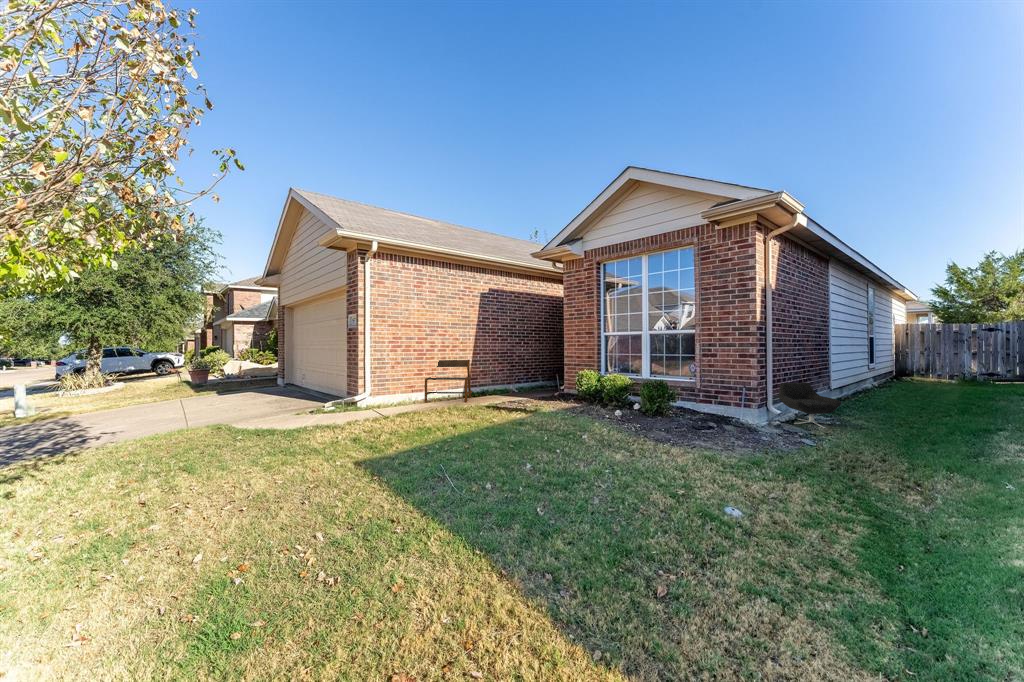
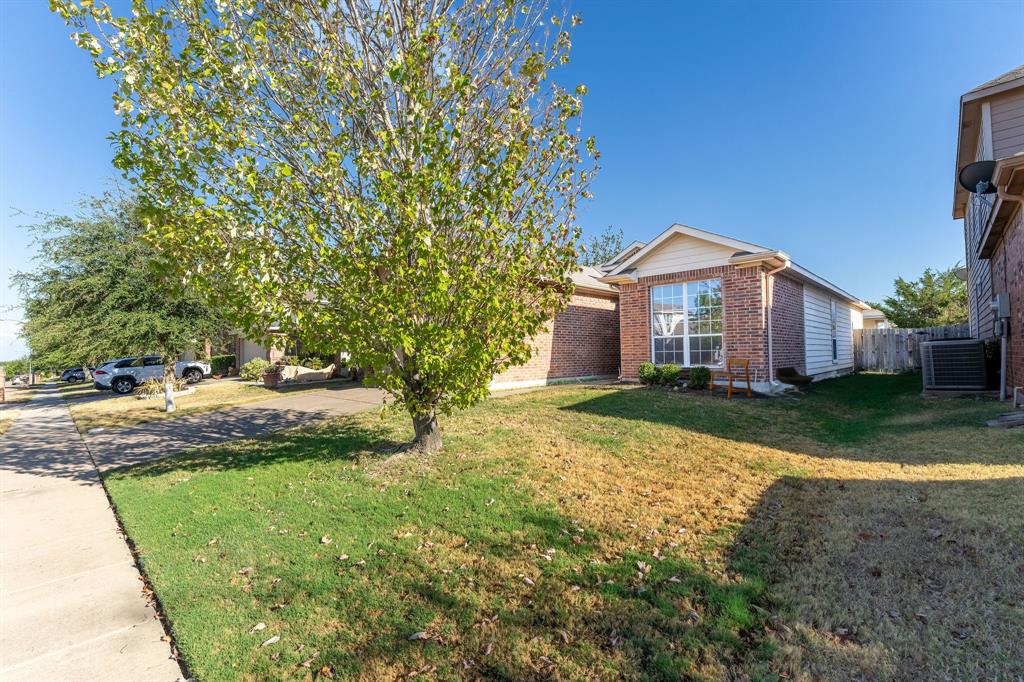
bench: present [425,360,472,402] -> present [710,358,752,398]

